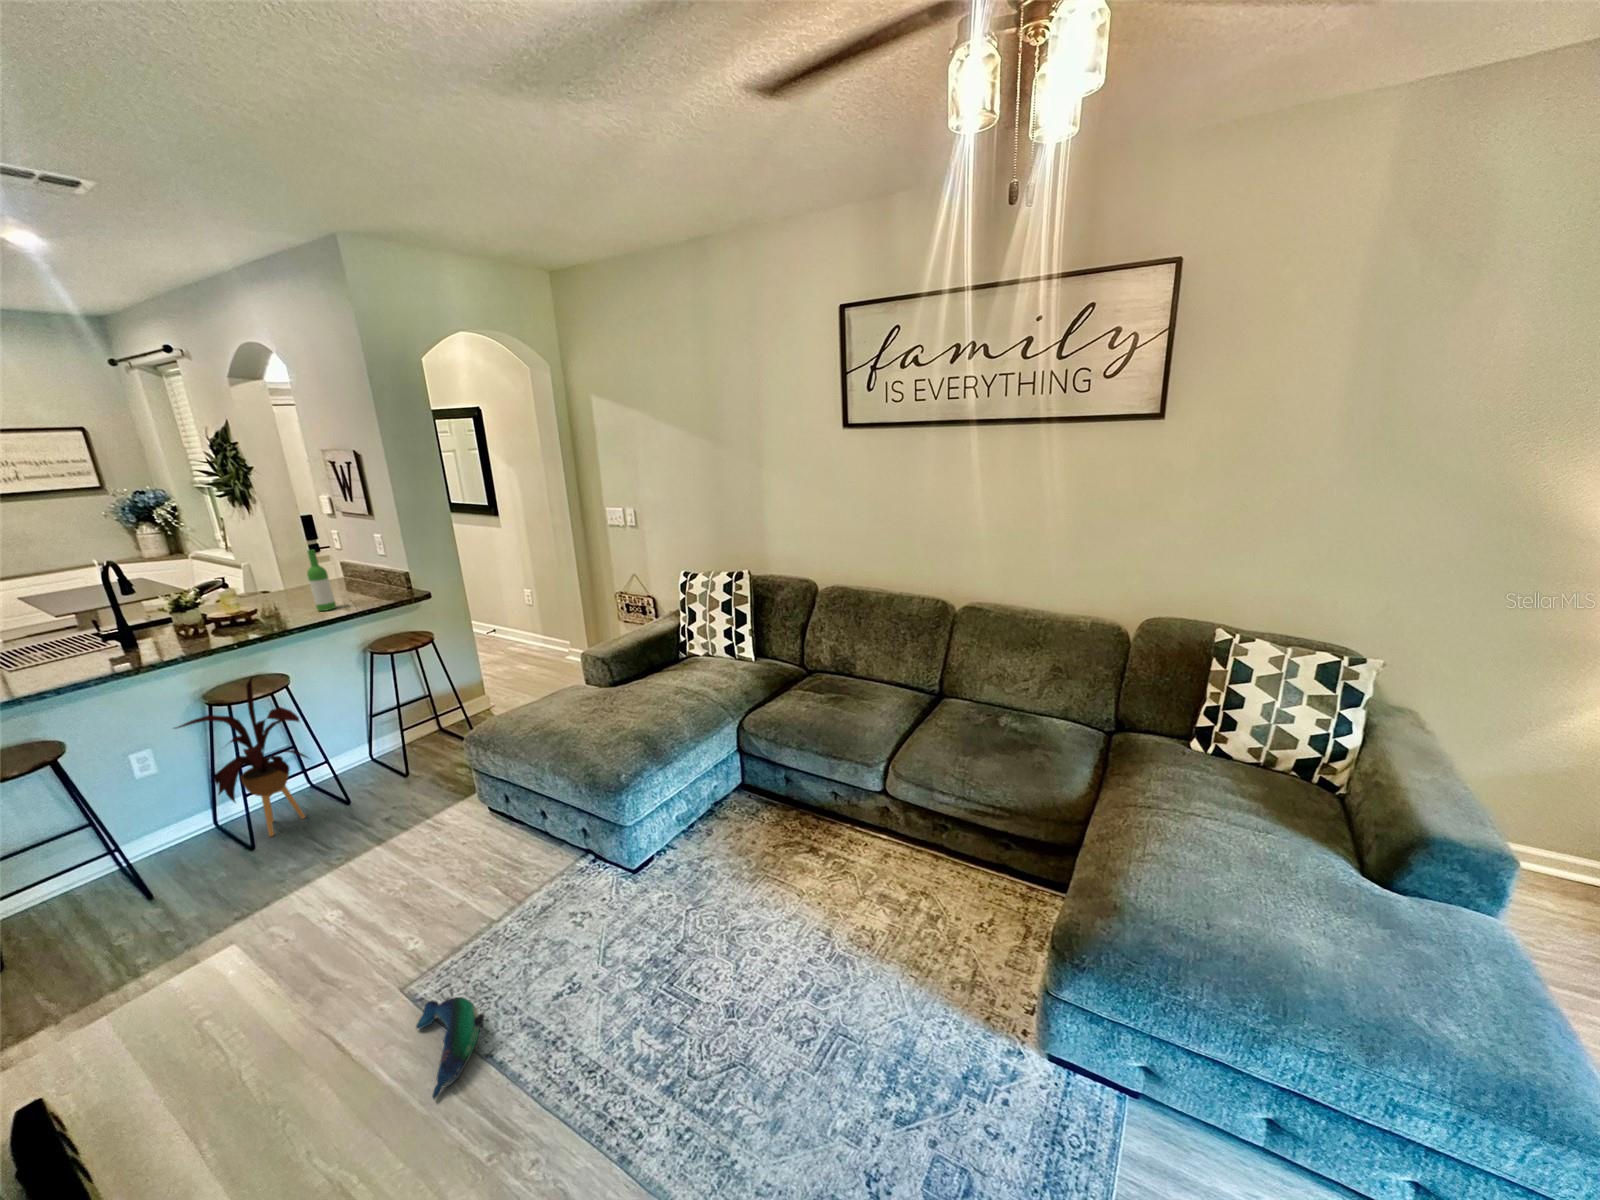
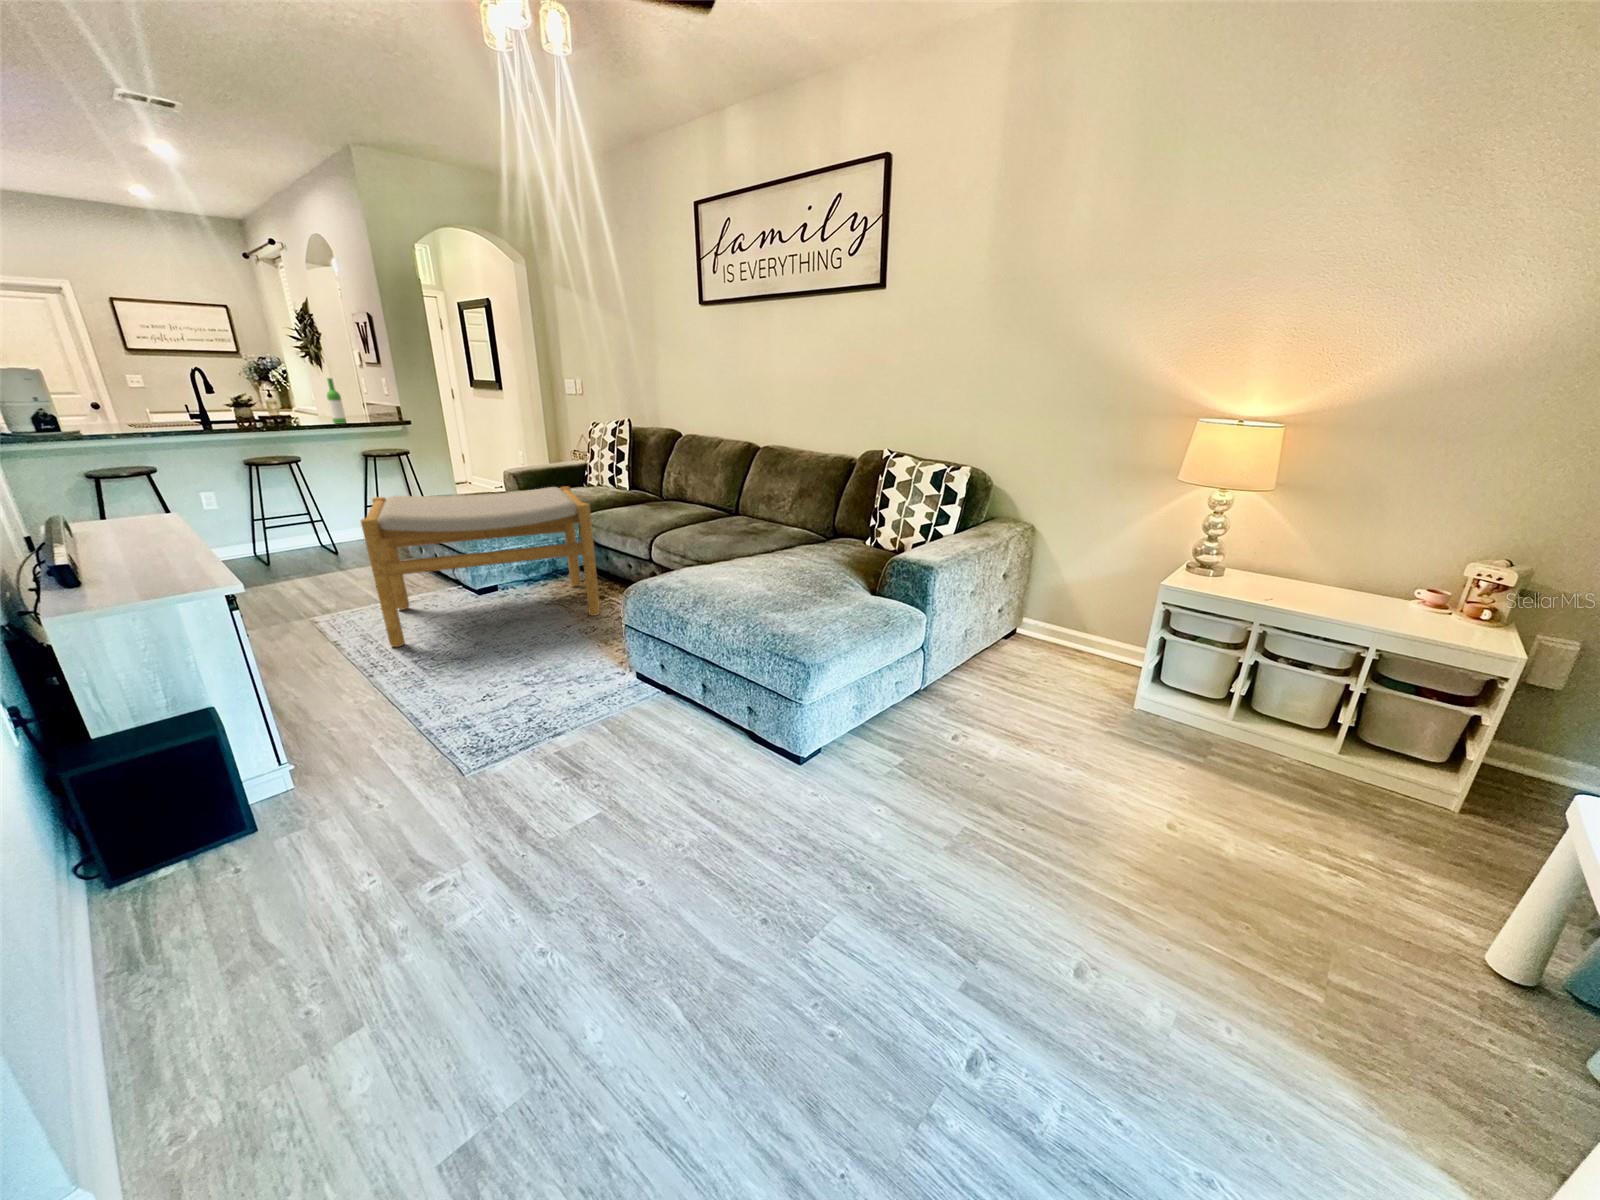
house plant: present [175,675,307,836] -> none [224,446,311,560]
footstool: none [509,700,844,1063] -> present [361,487,600,647]
plush toy: present [416,997,484,1099] -> none [294,611,338,645]

